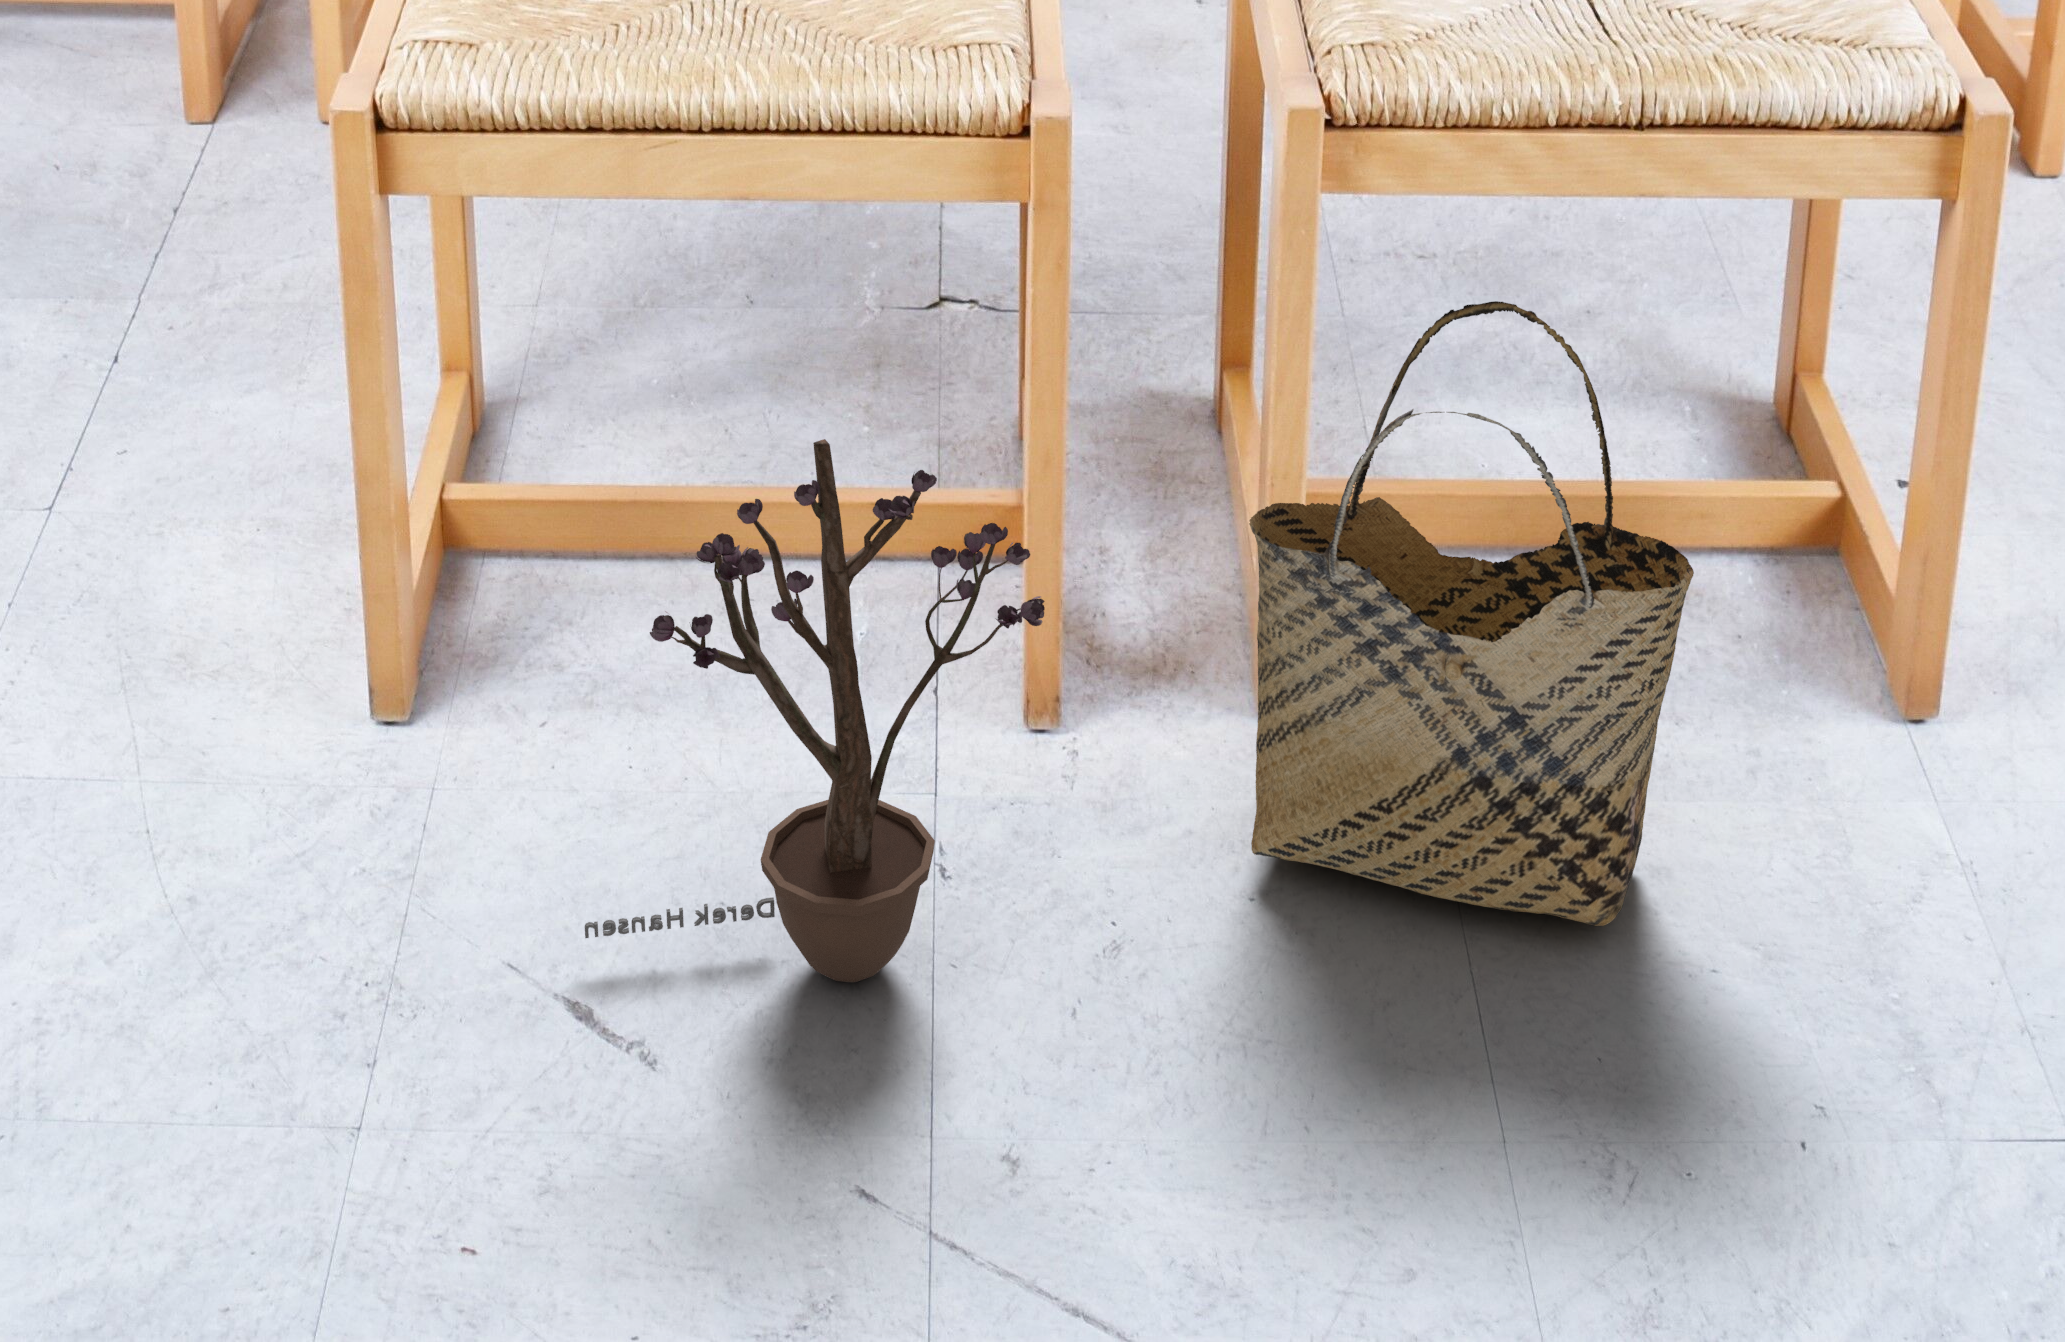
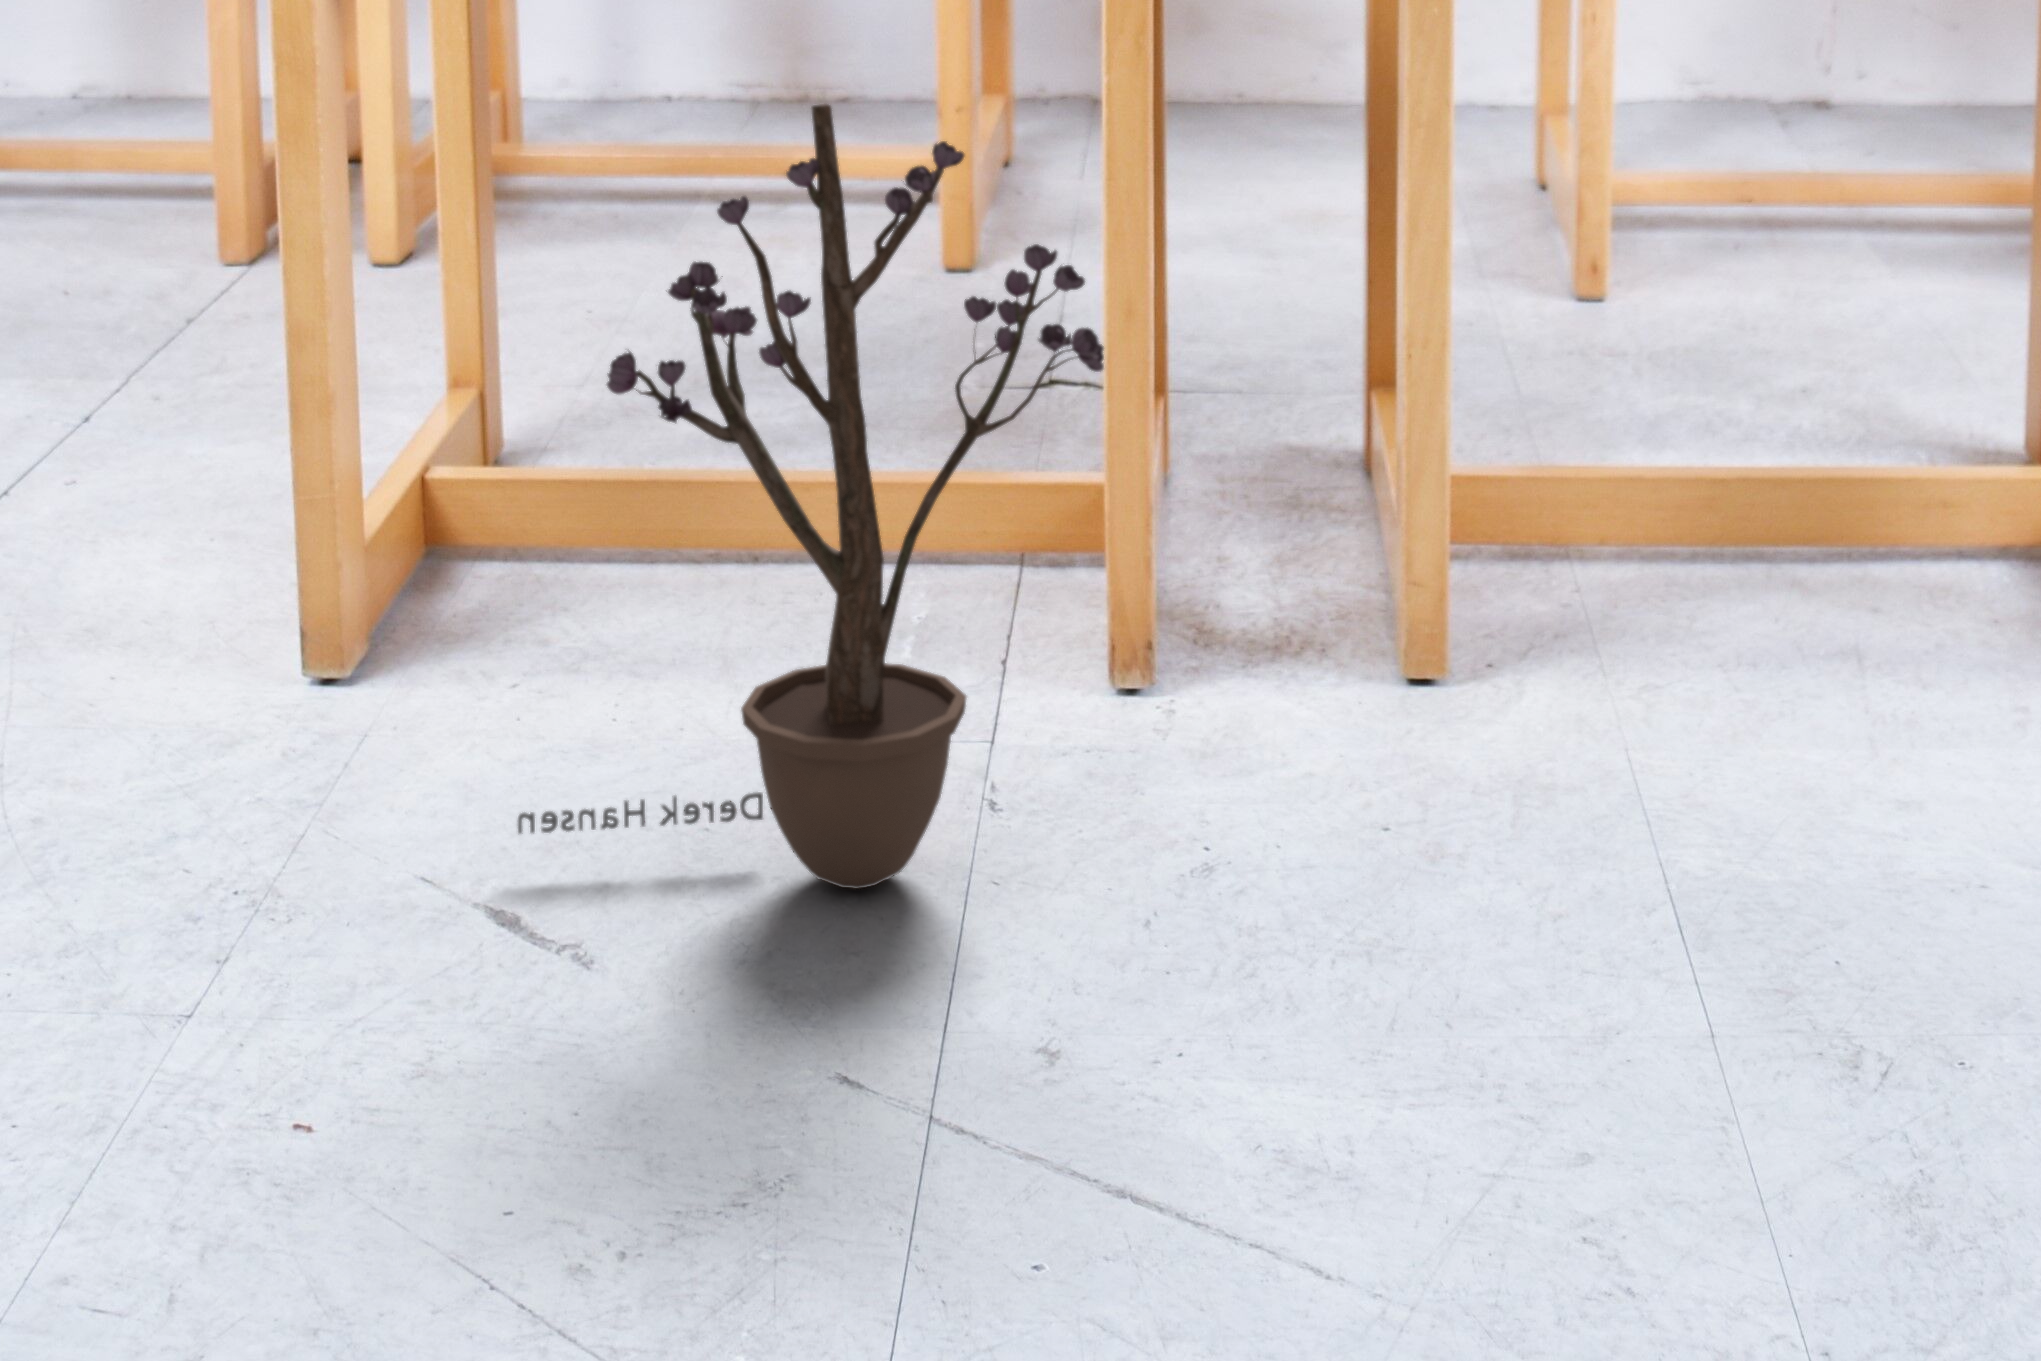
woven basket: present [1249,301,1694,926] -> none [1369,52,1933,842]

